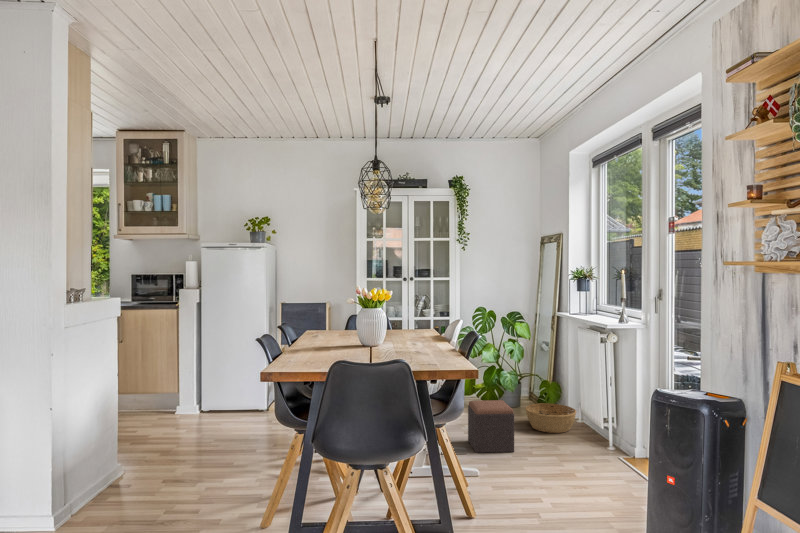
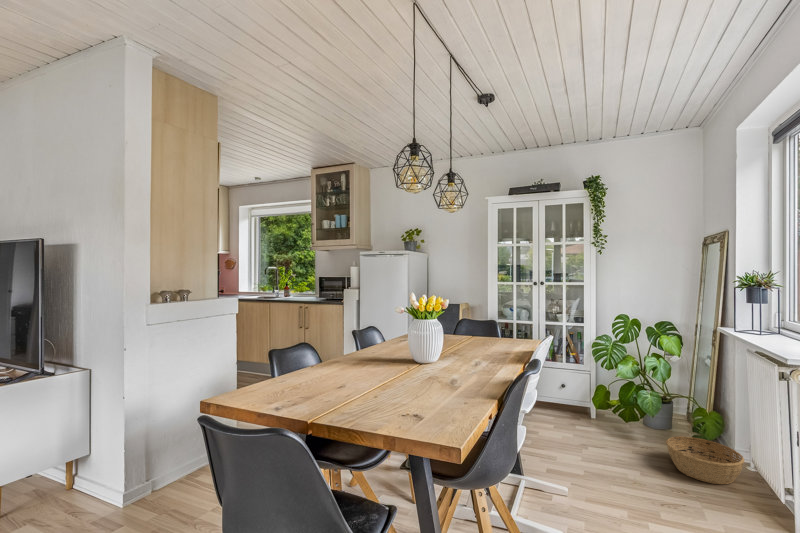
footstool: present [468,400,514,453] -> none [579,424,636,502]

